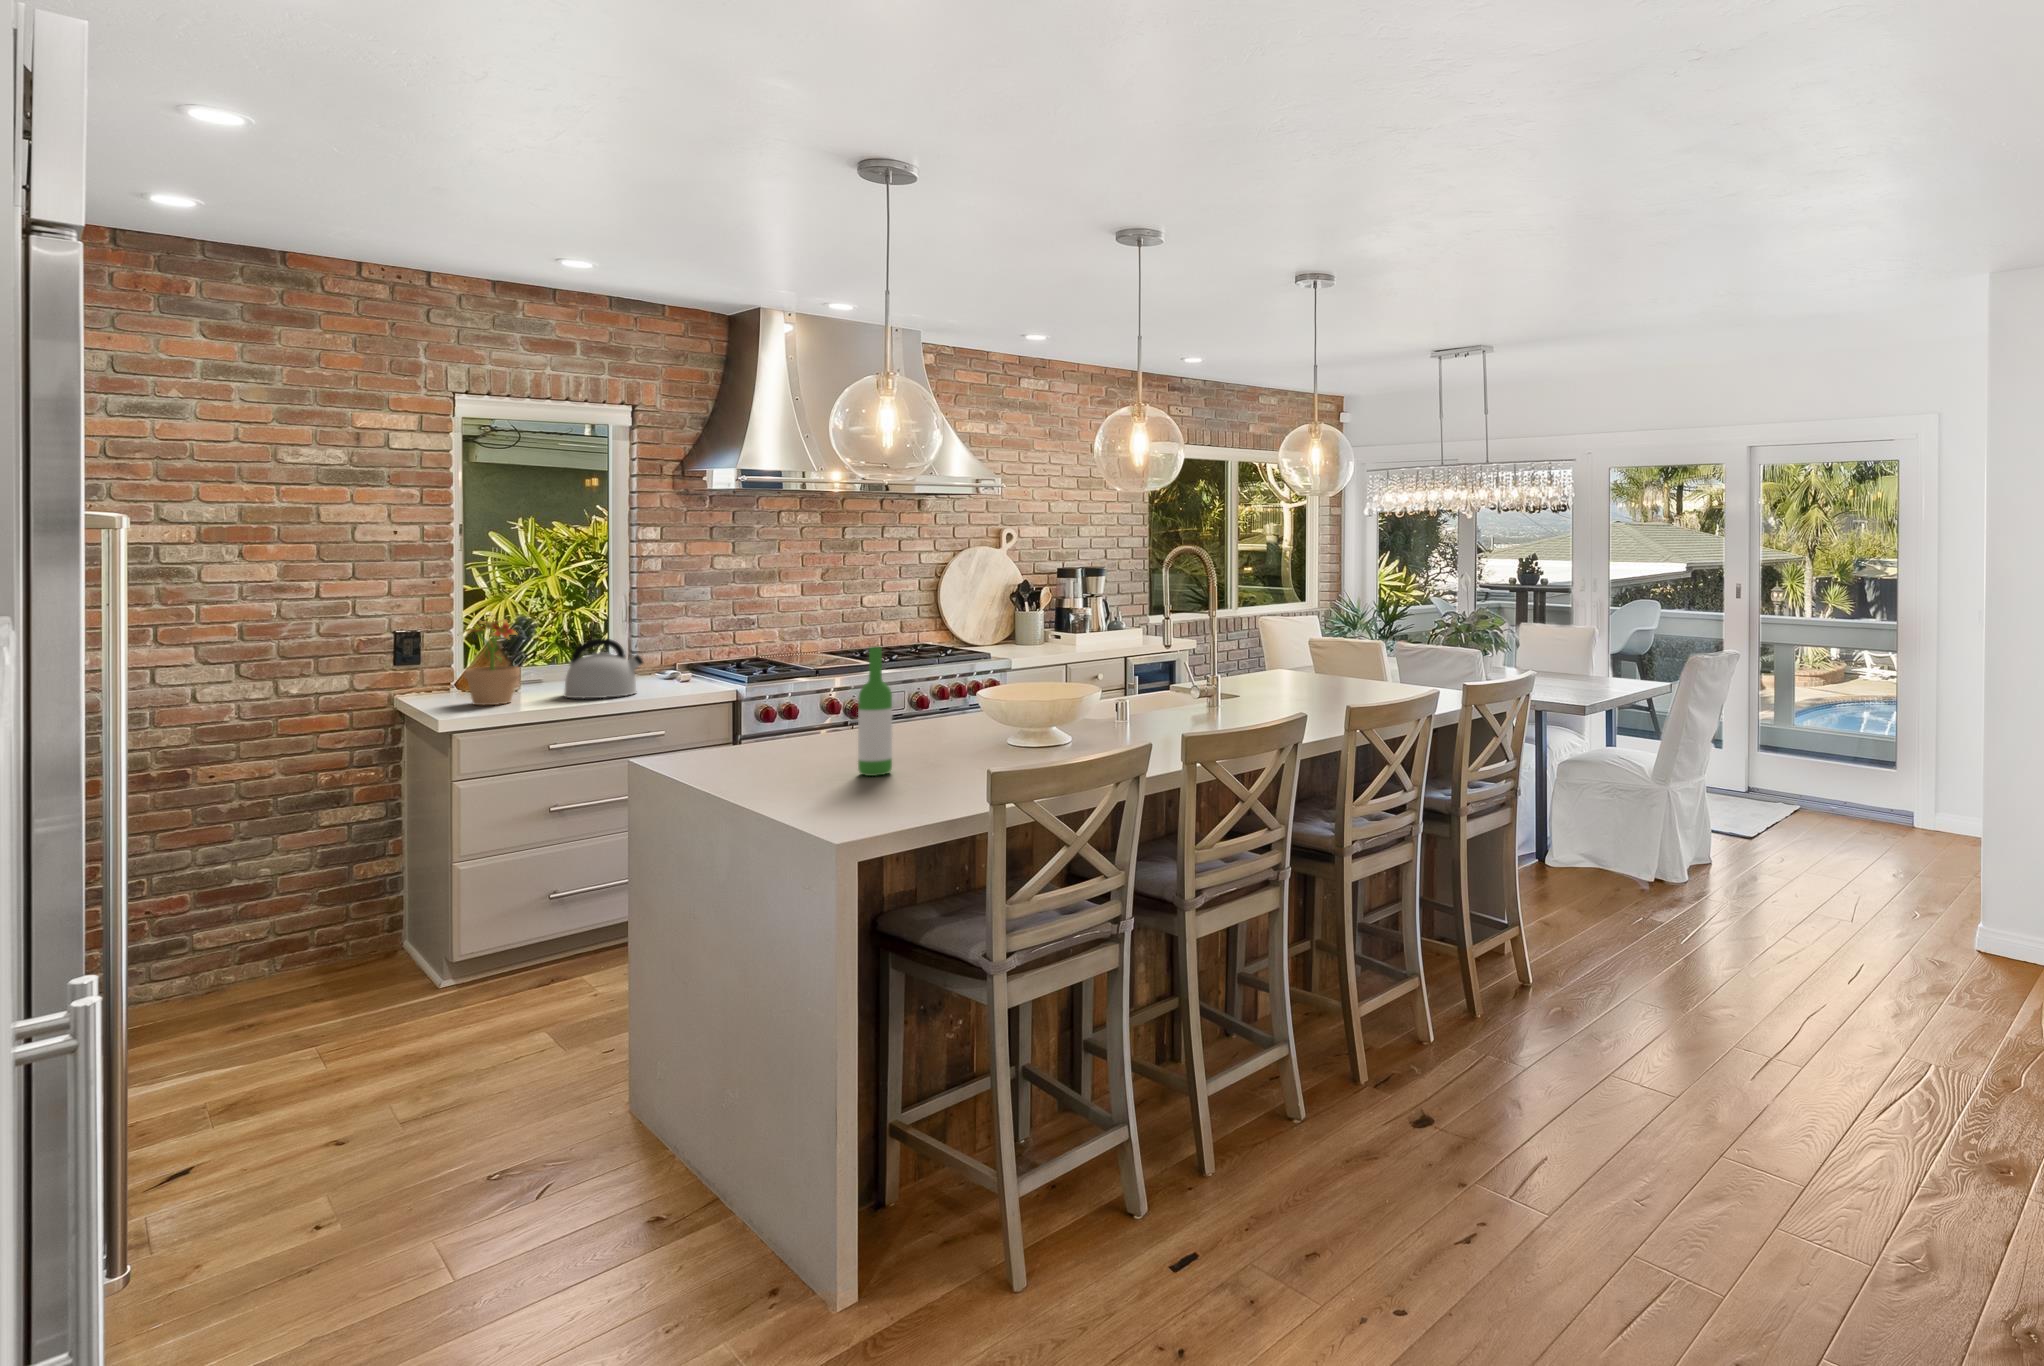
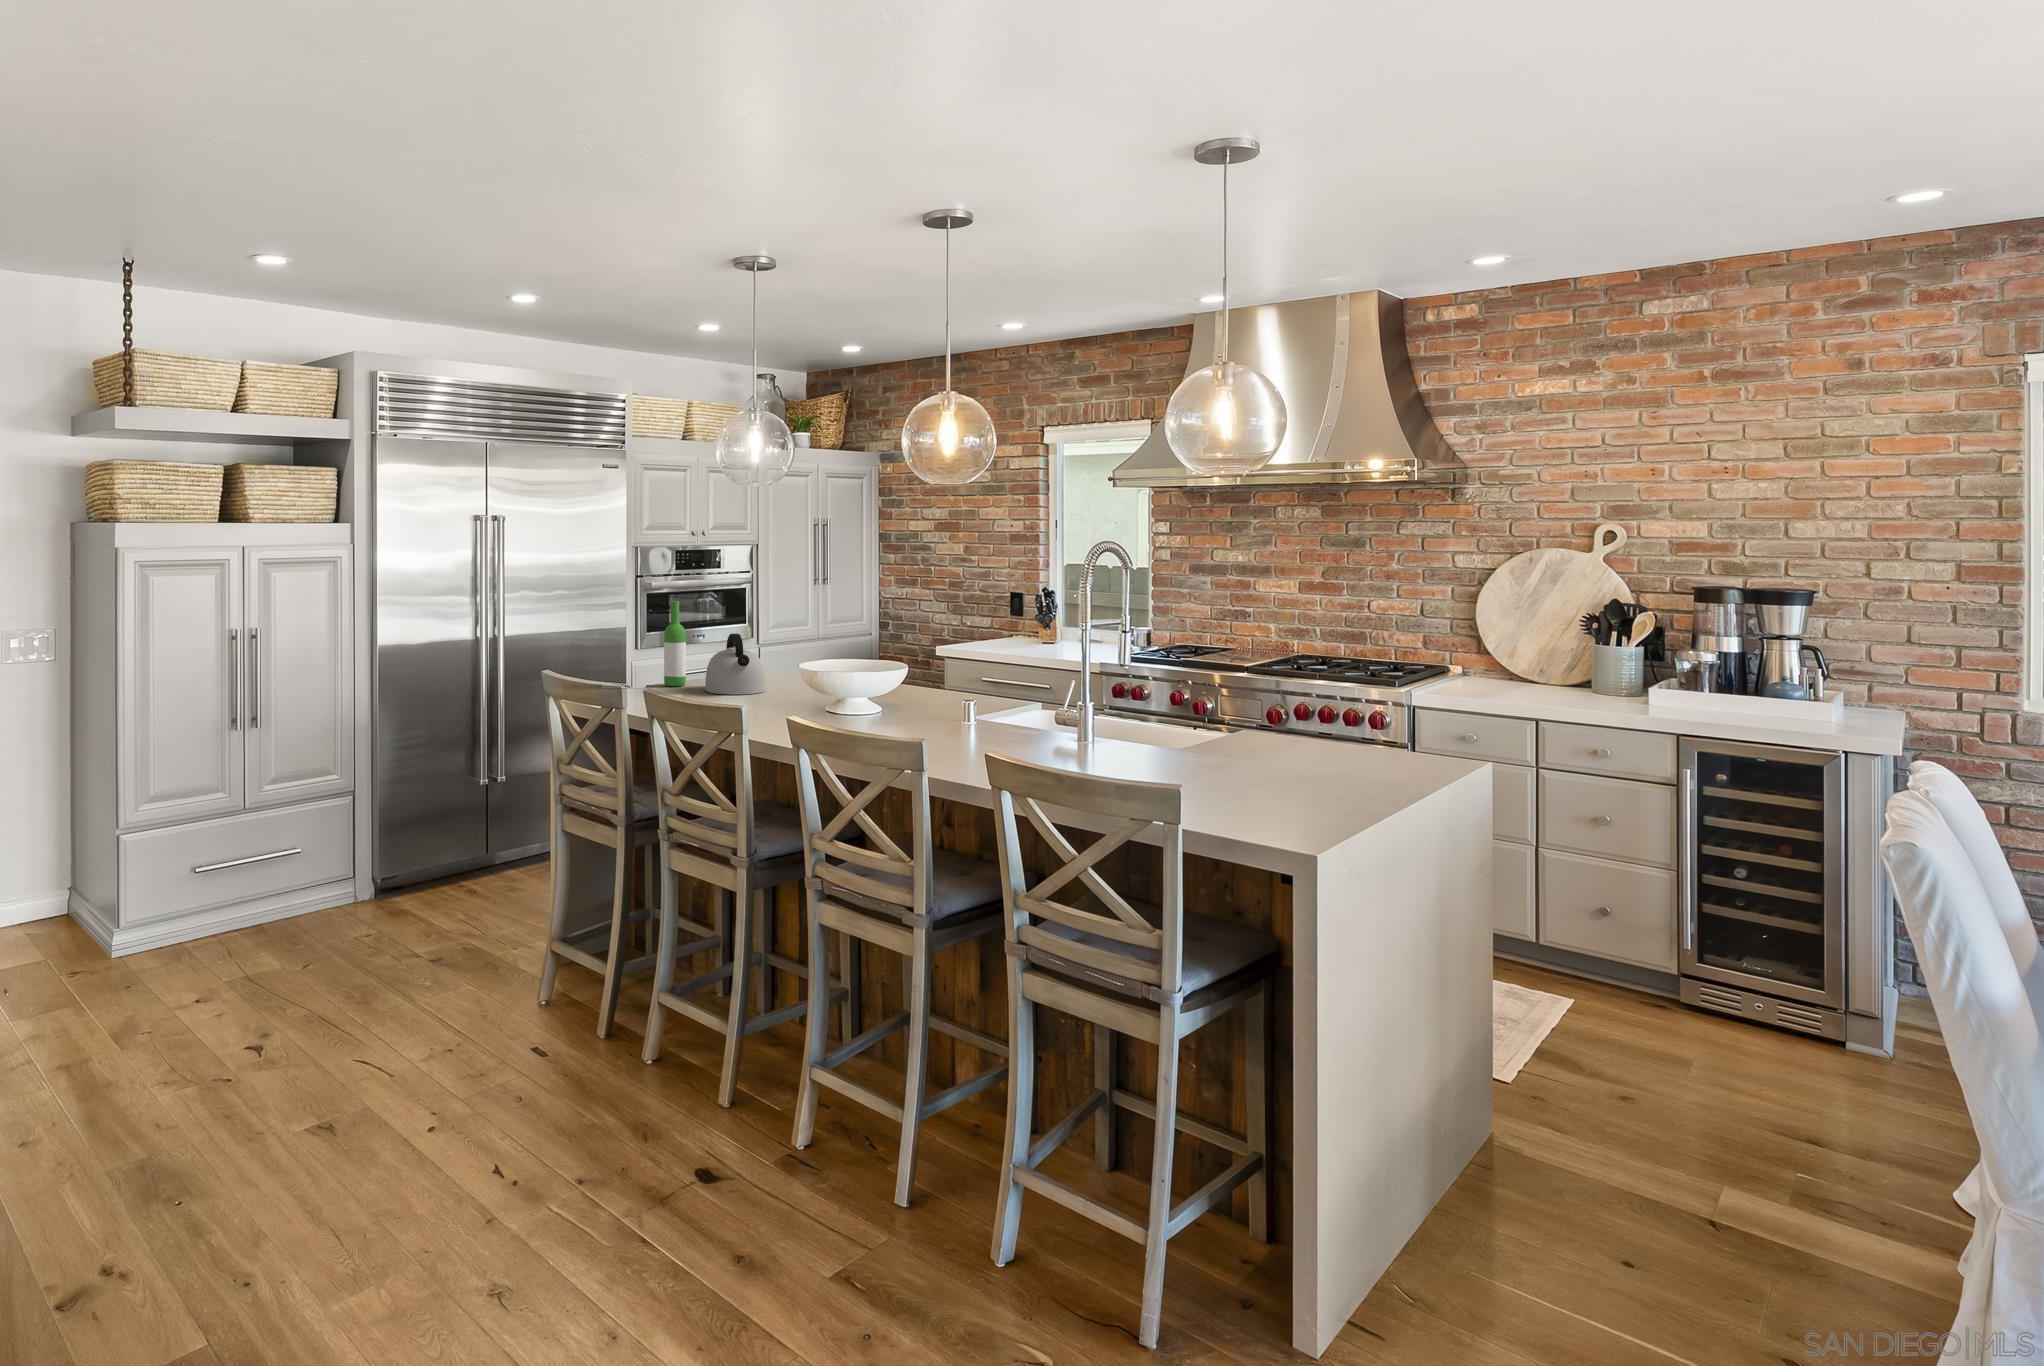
potted plant: present [464,619,520,705] -> none [971,580,1004,643]
kettle: present [564,638,643,698] -> present [705,633,766,695]

